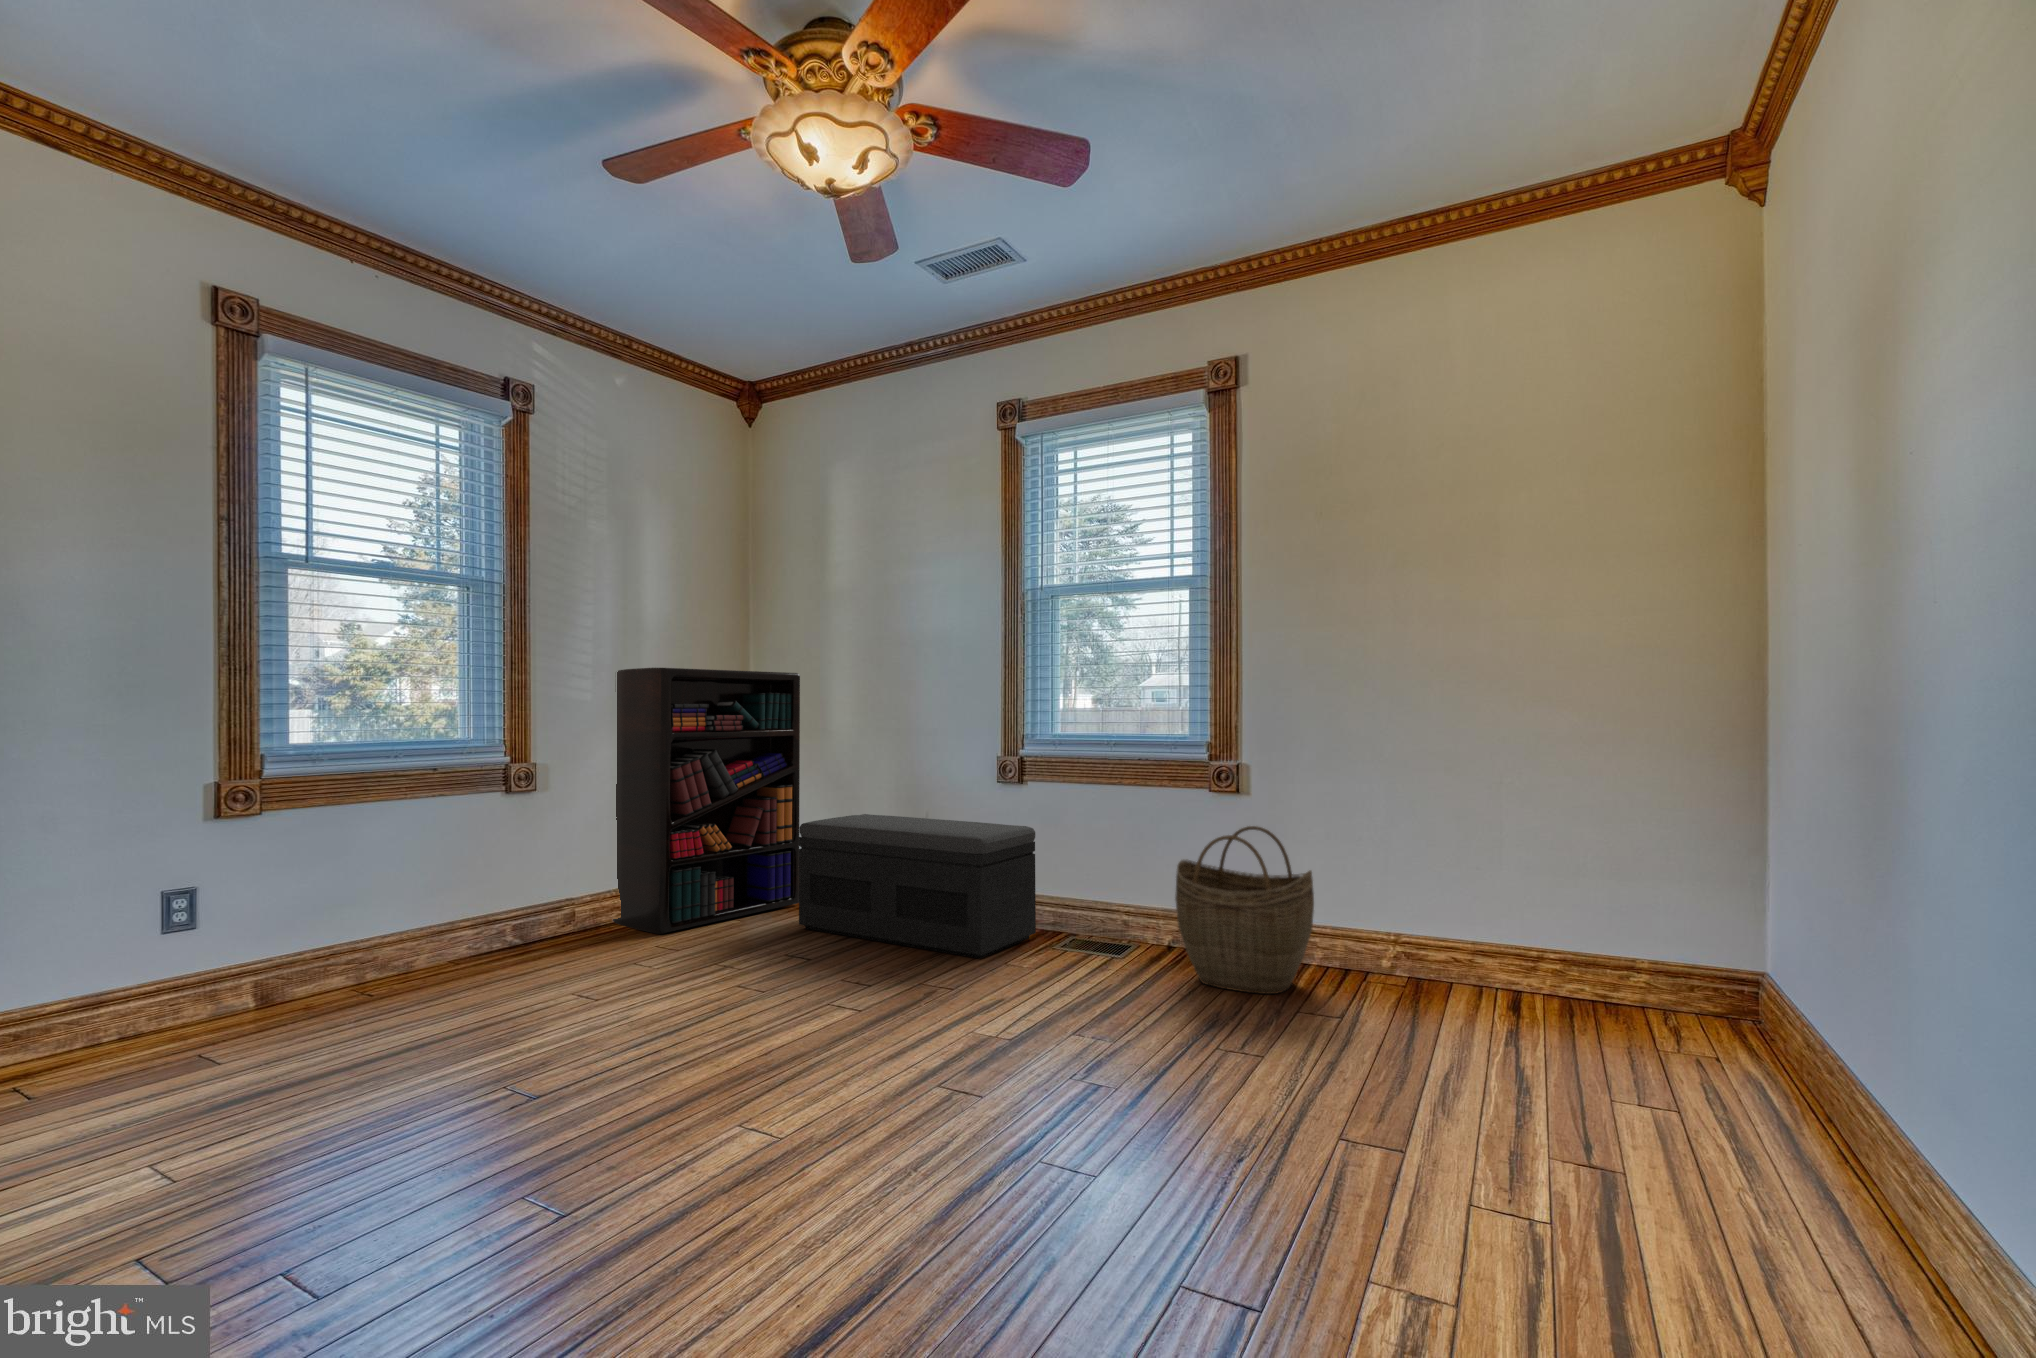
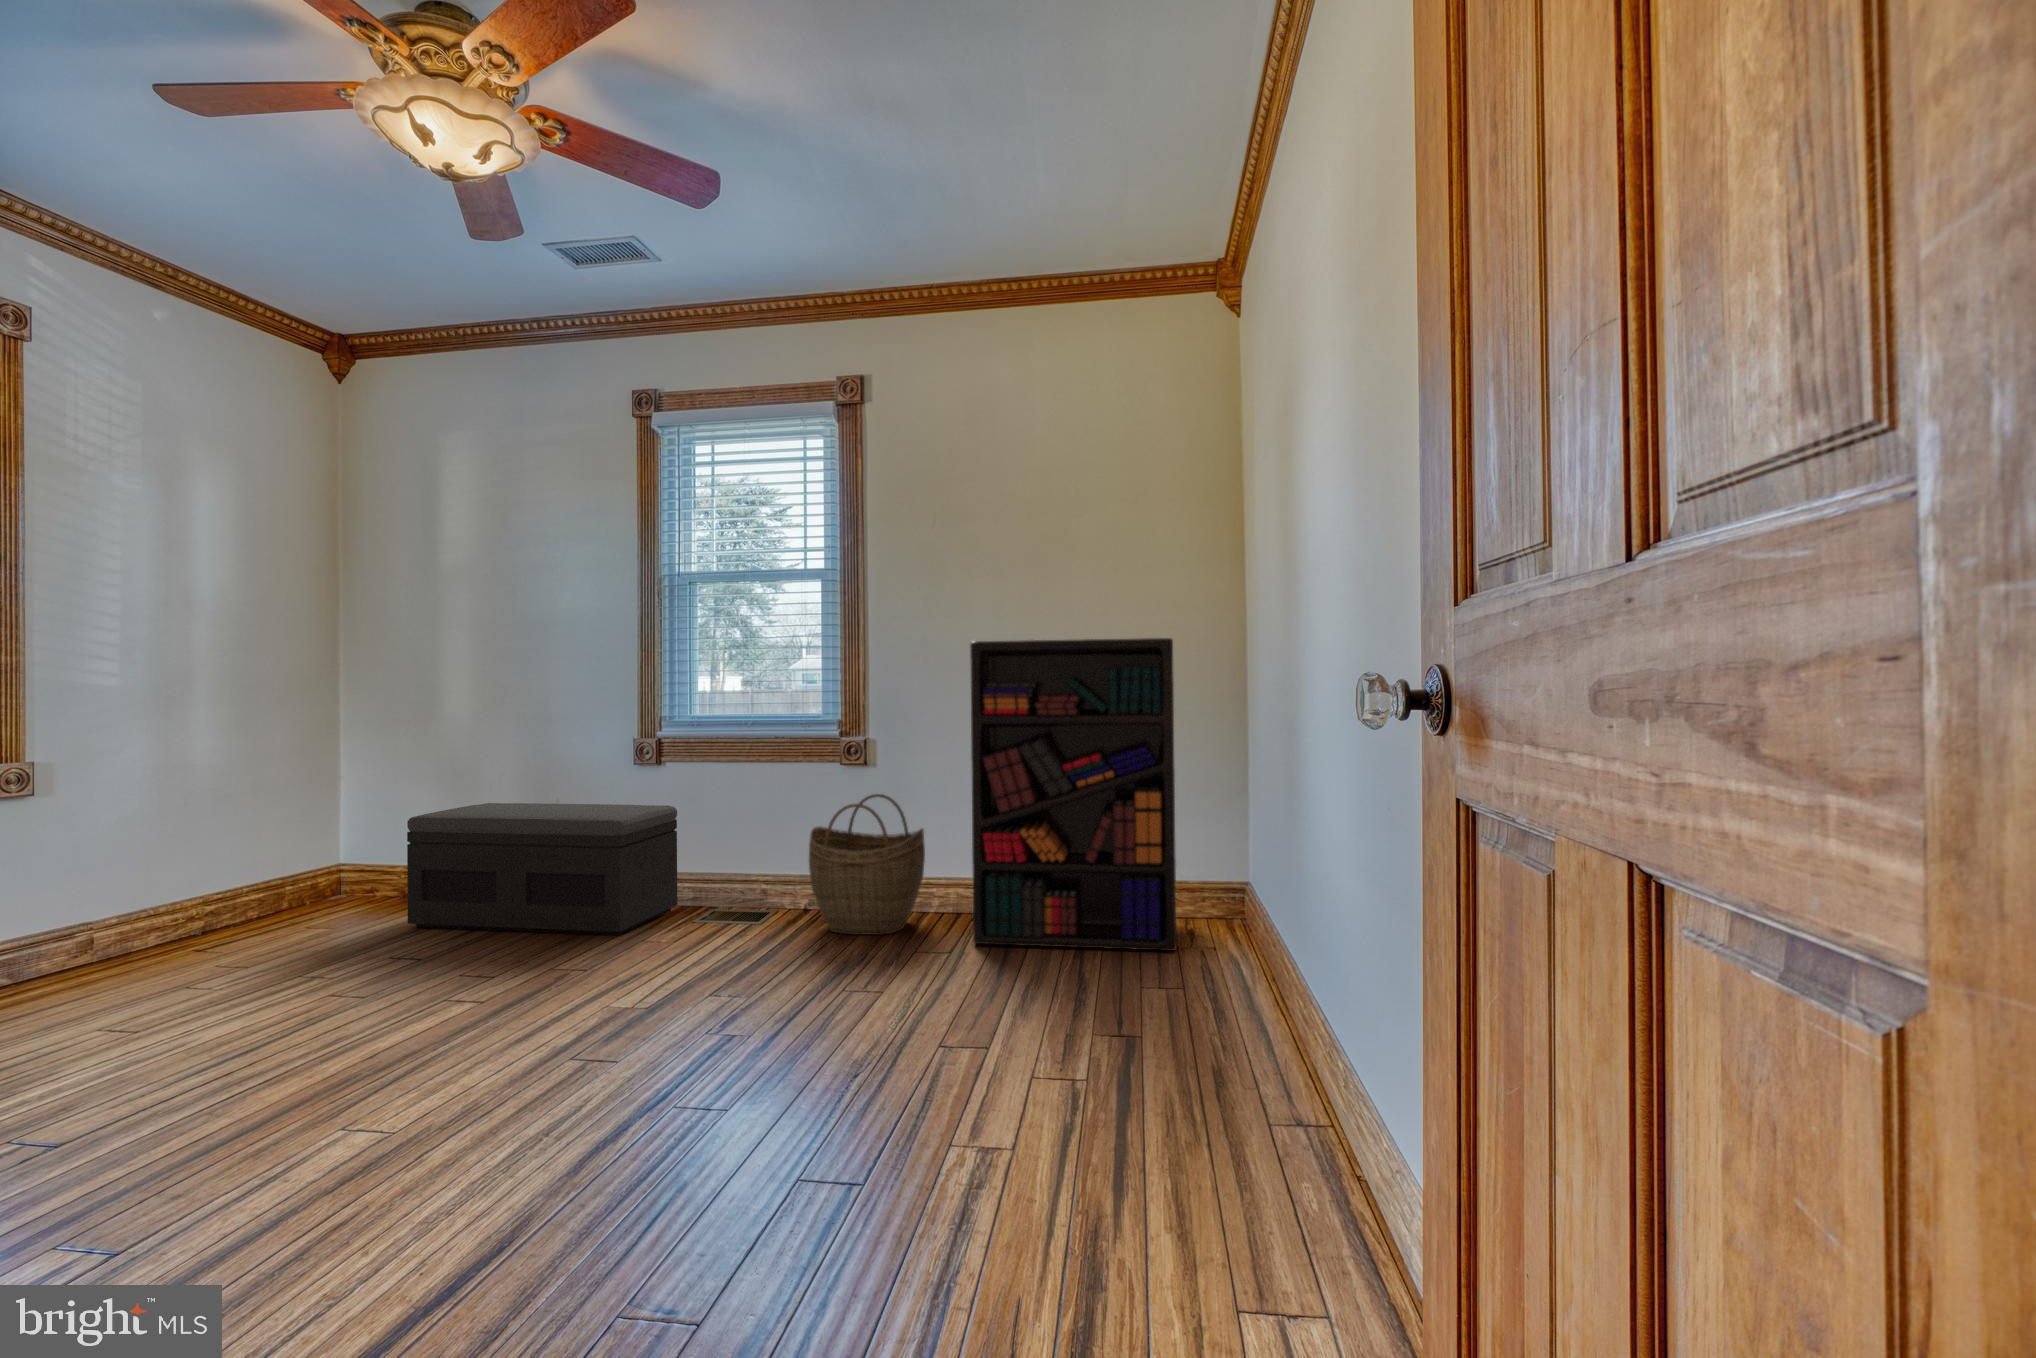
bookshelf: present [613,668,800,934] -> present [970,638,1177,951]

